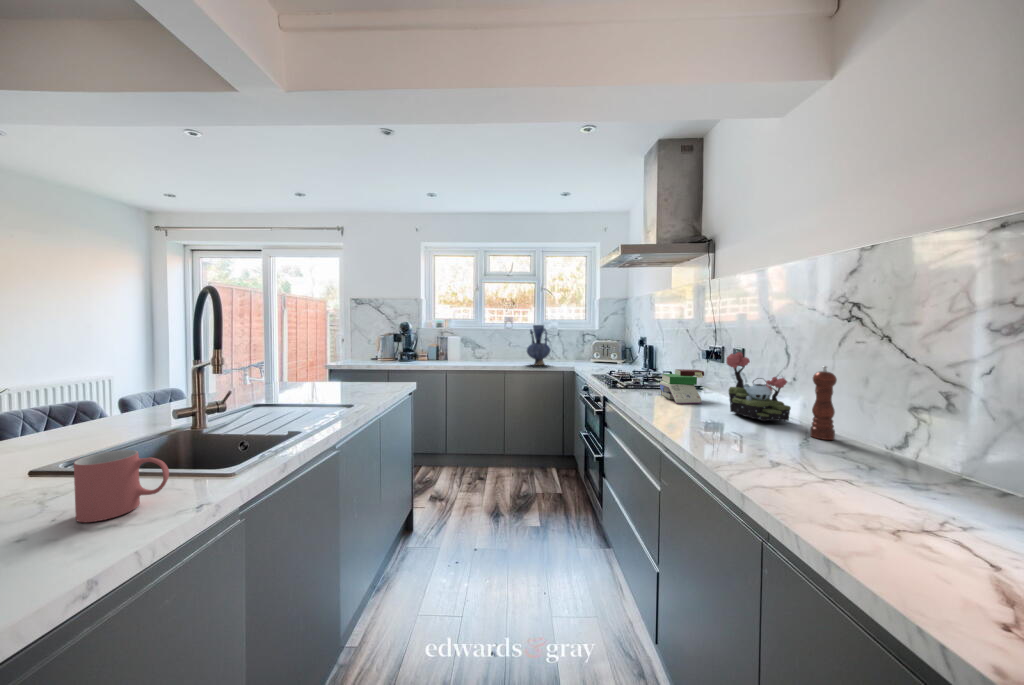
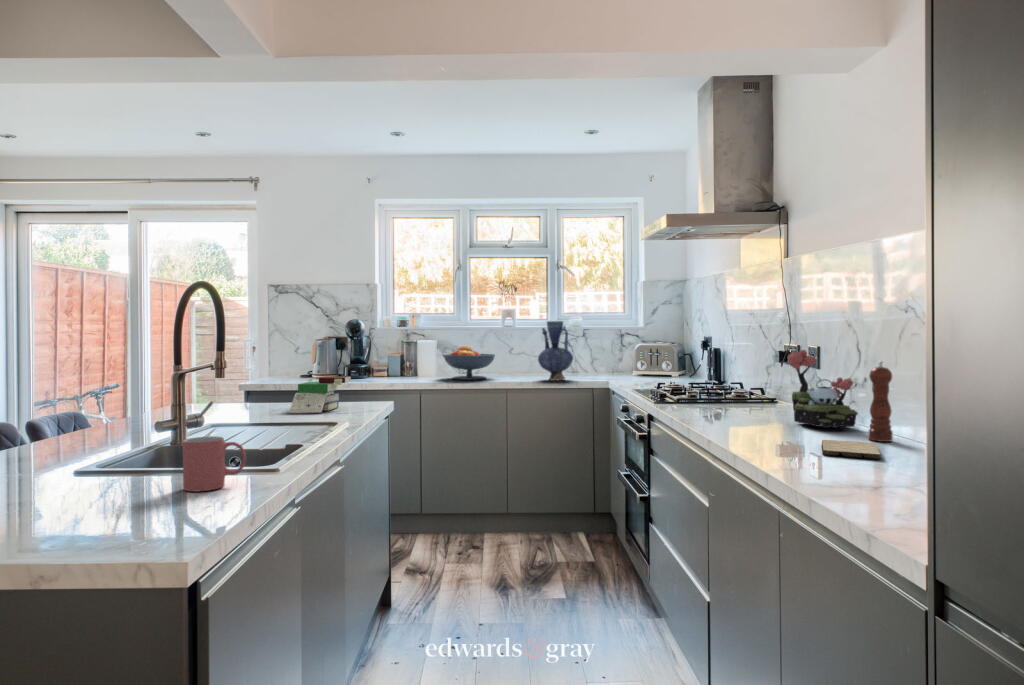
fruit bowl: none [463,340,498,364] -> present [444,346,495,380]
book: present [660,369,704,404] -> present [289,376,351,414]
cutting board: none [772,438,851,469] -> present [822,440,881,459]

